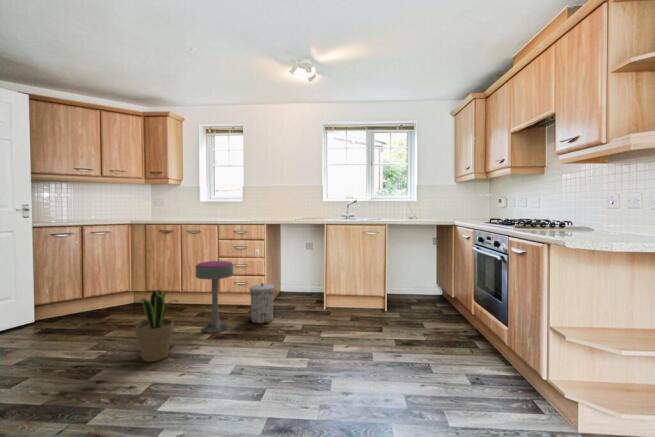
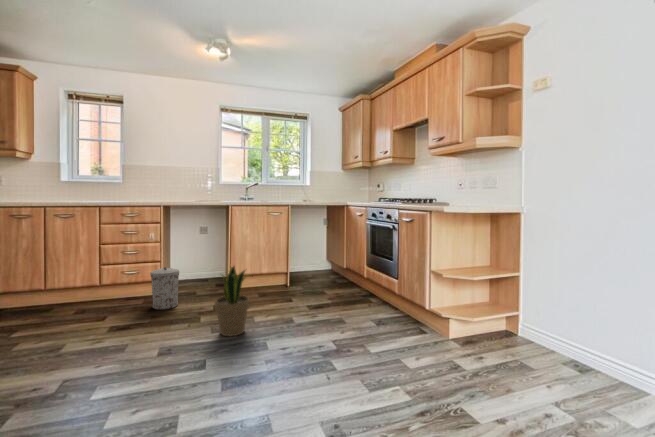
bar stool: present [196,261,233,333] -> none [85,245,134,325]
potted plant: present [136,290,178,362] -> present [215,266,250,336]

